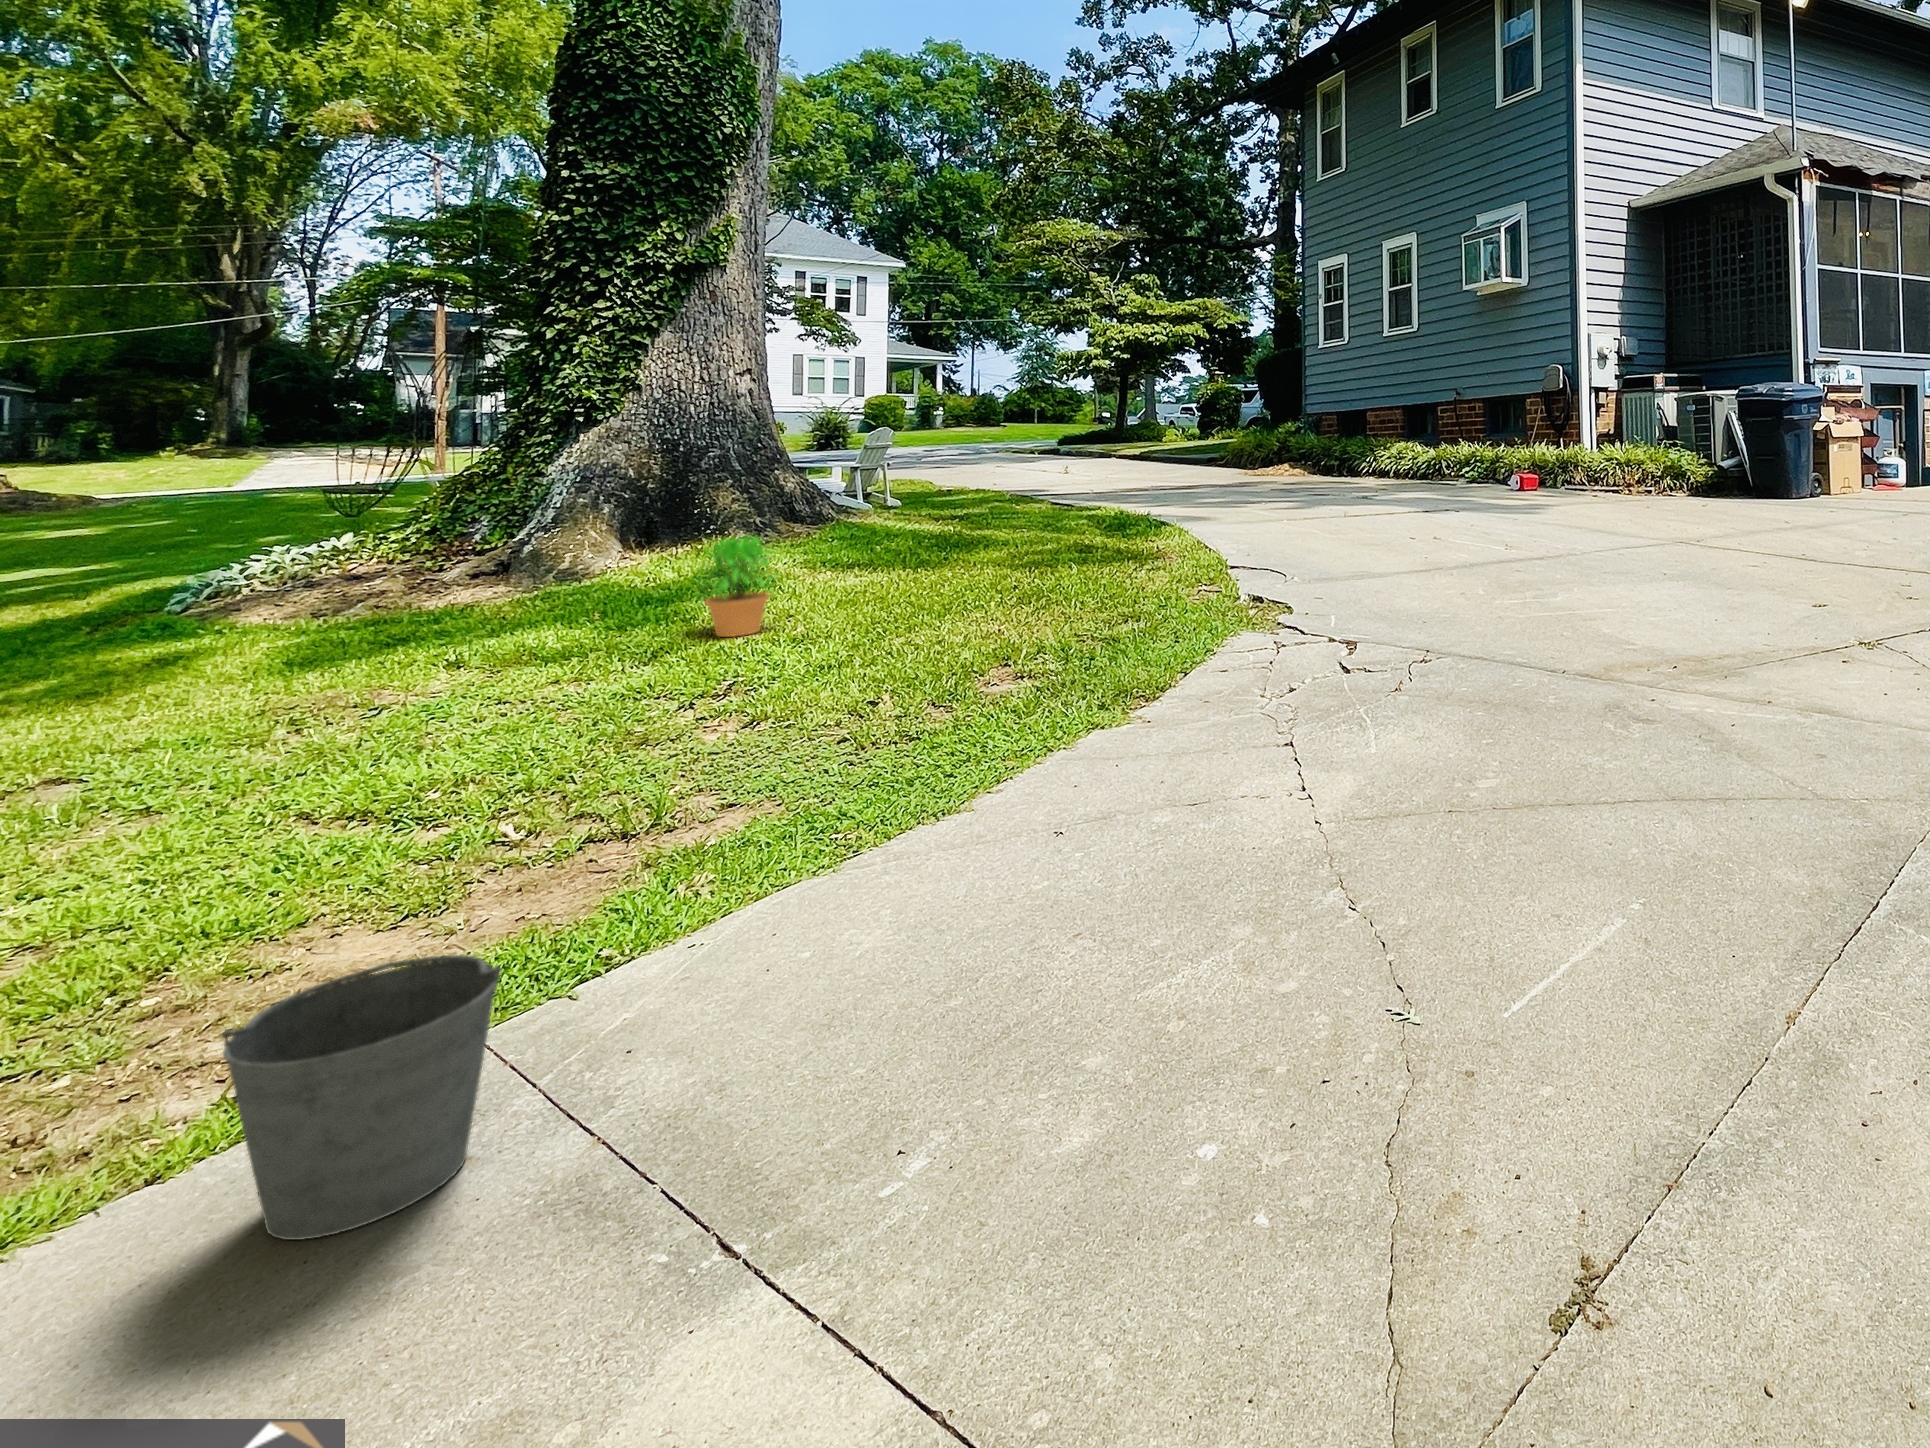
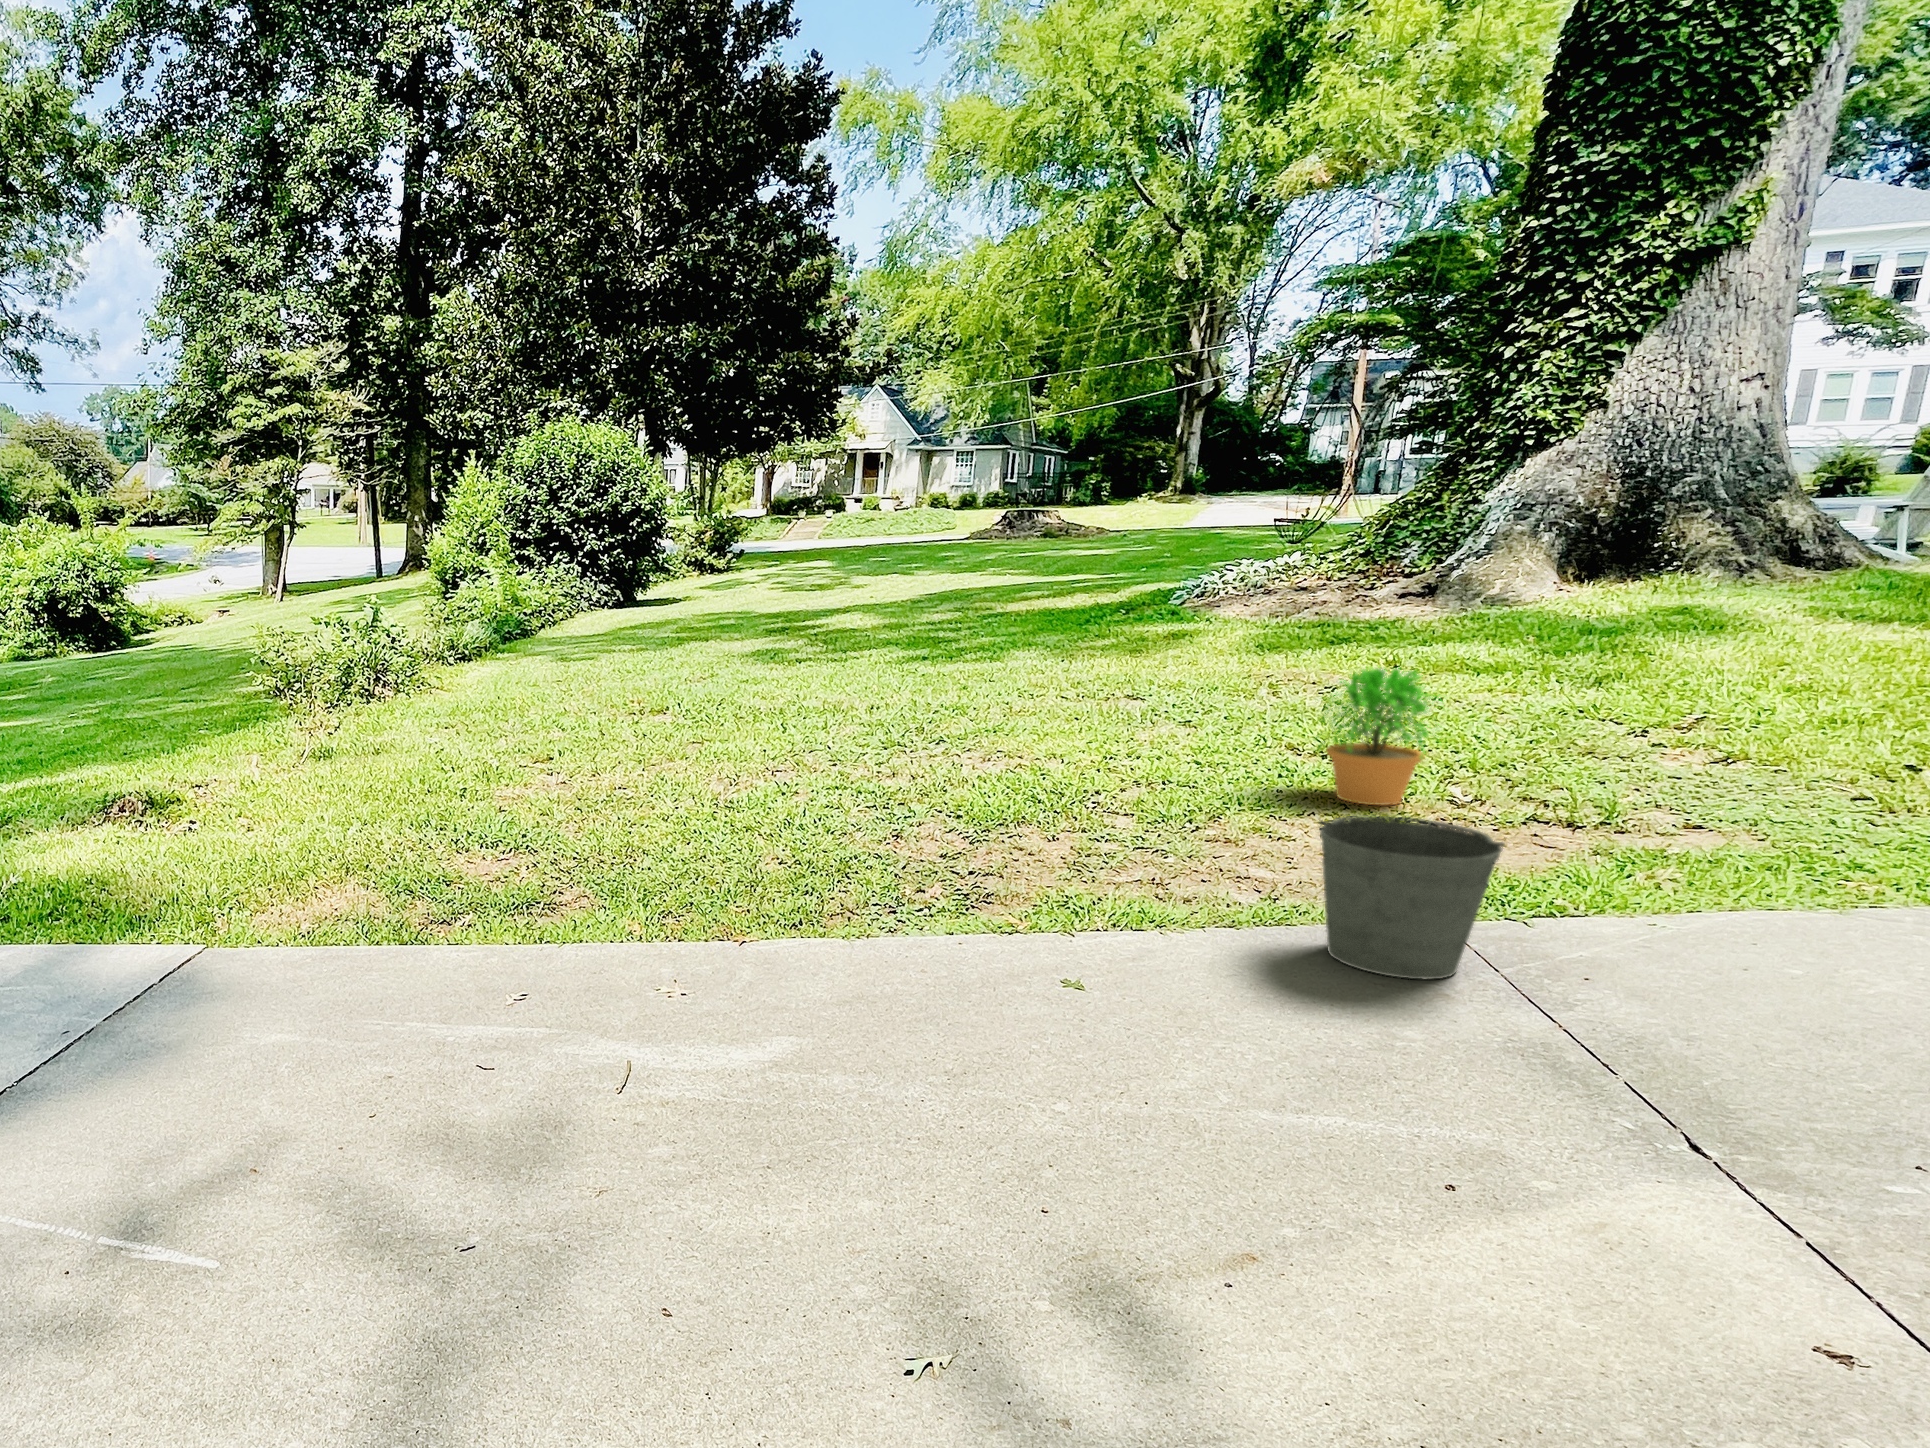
potted plant: present [696,535,779,637] -> present [1316,668,1442,806]

